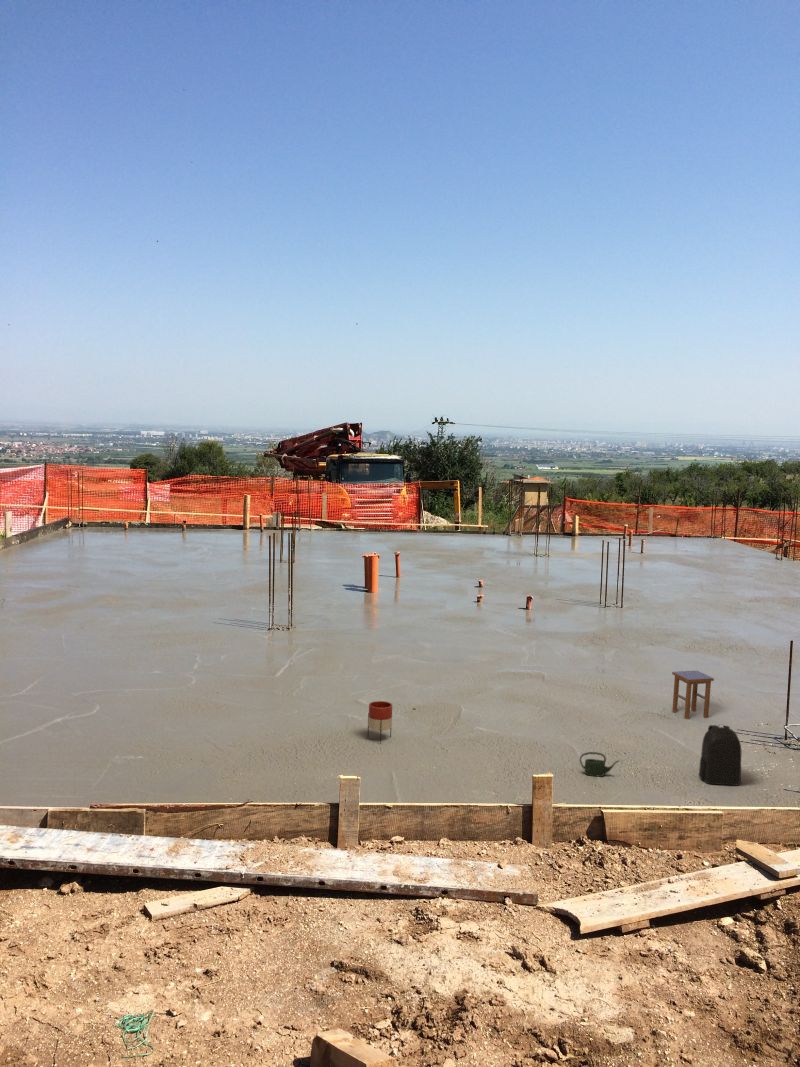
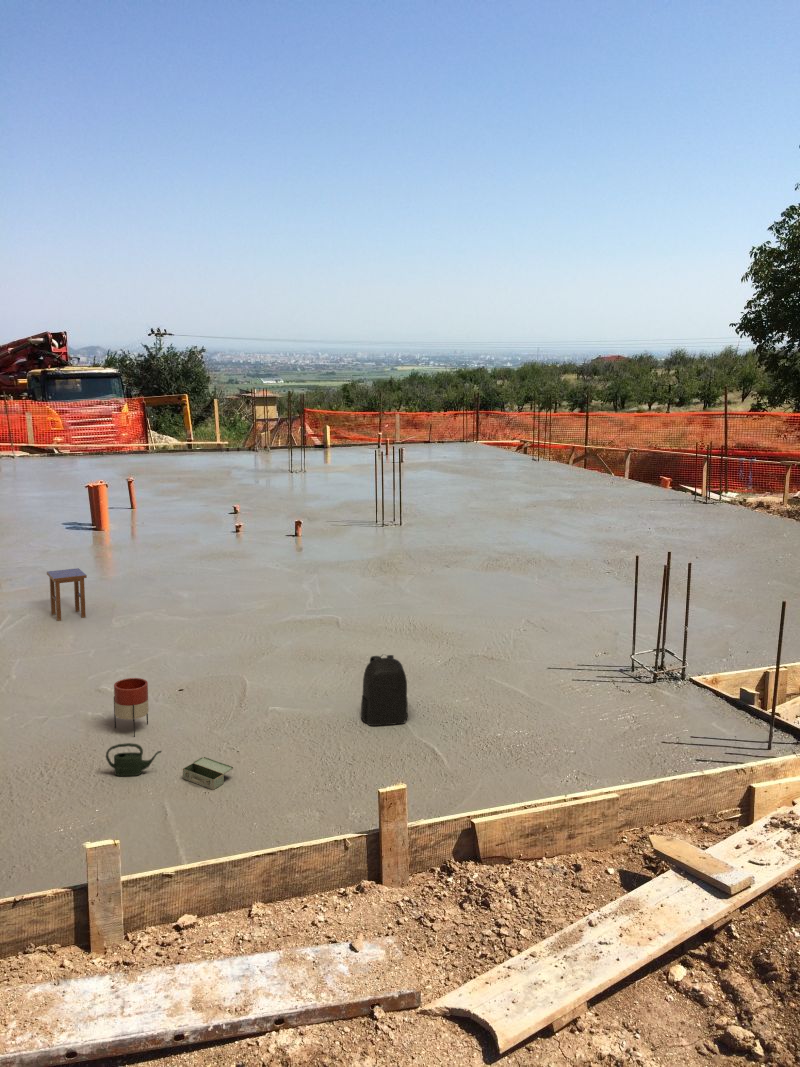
stool: present [672,671,714,719] -> present [47,568,87,621]
backpack: present [699,725,742,785] -> present [361,655,408,726]
watering can: present [580,752,619,777] -> present [106,743,161,776]
toolbox: none [410,759,446,781] -> present [183,757,233,790]

